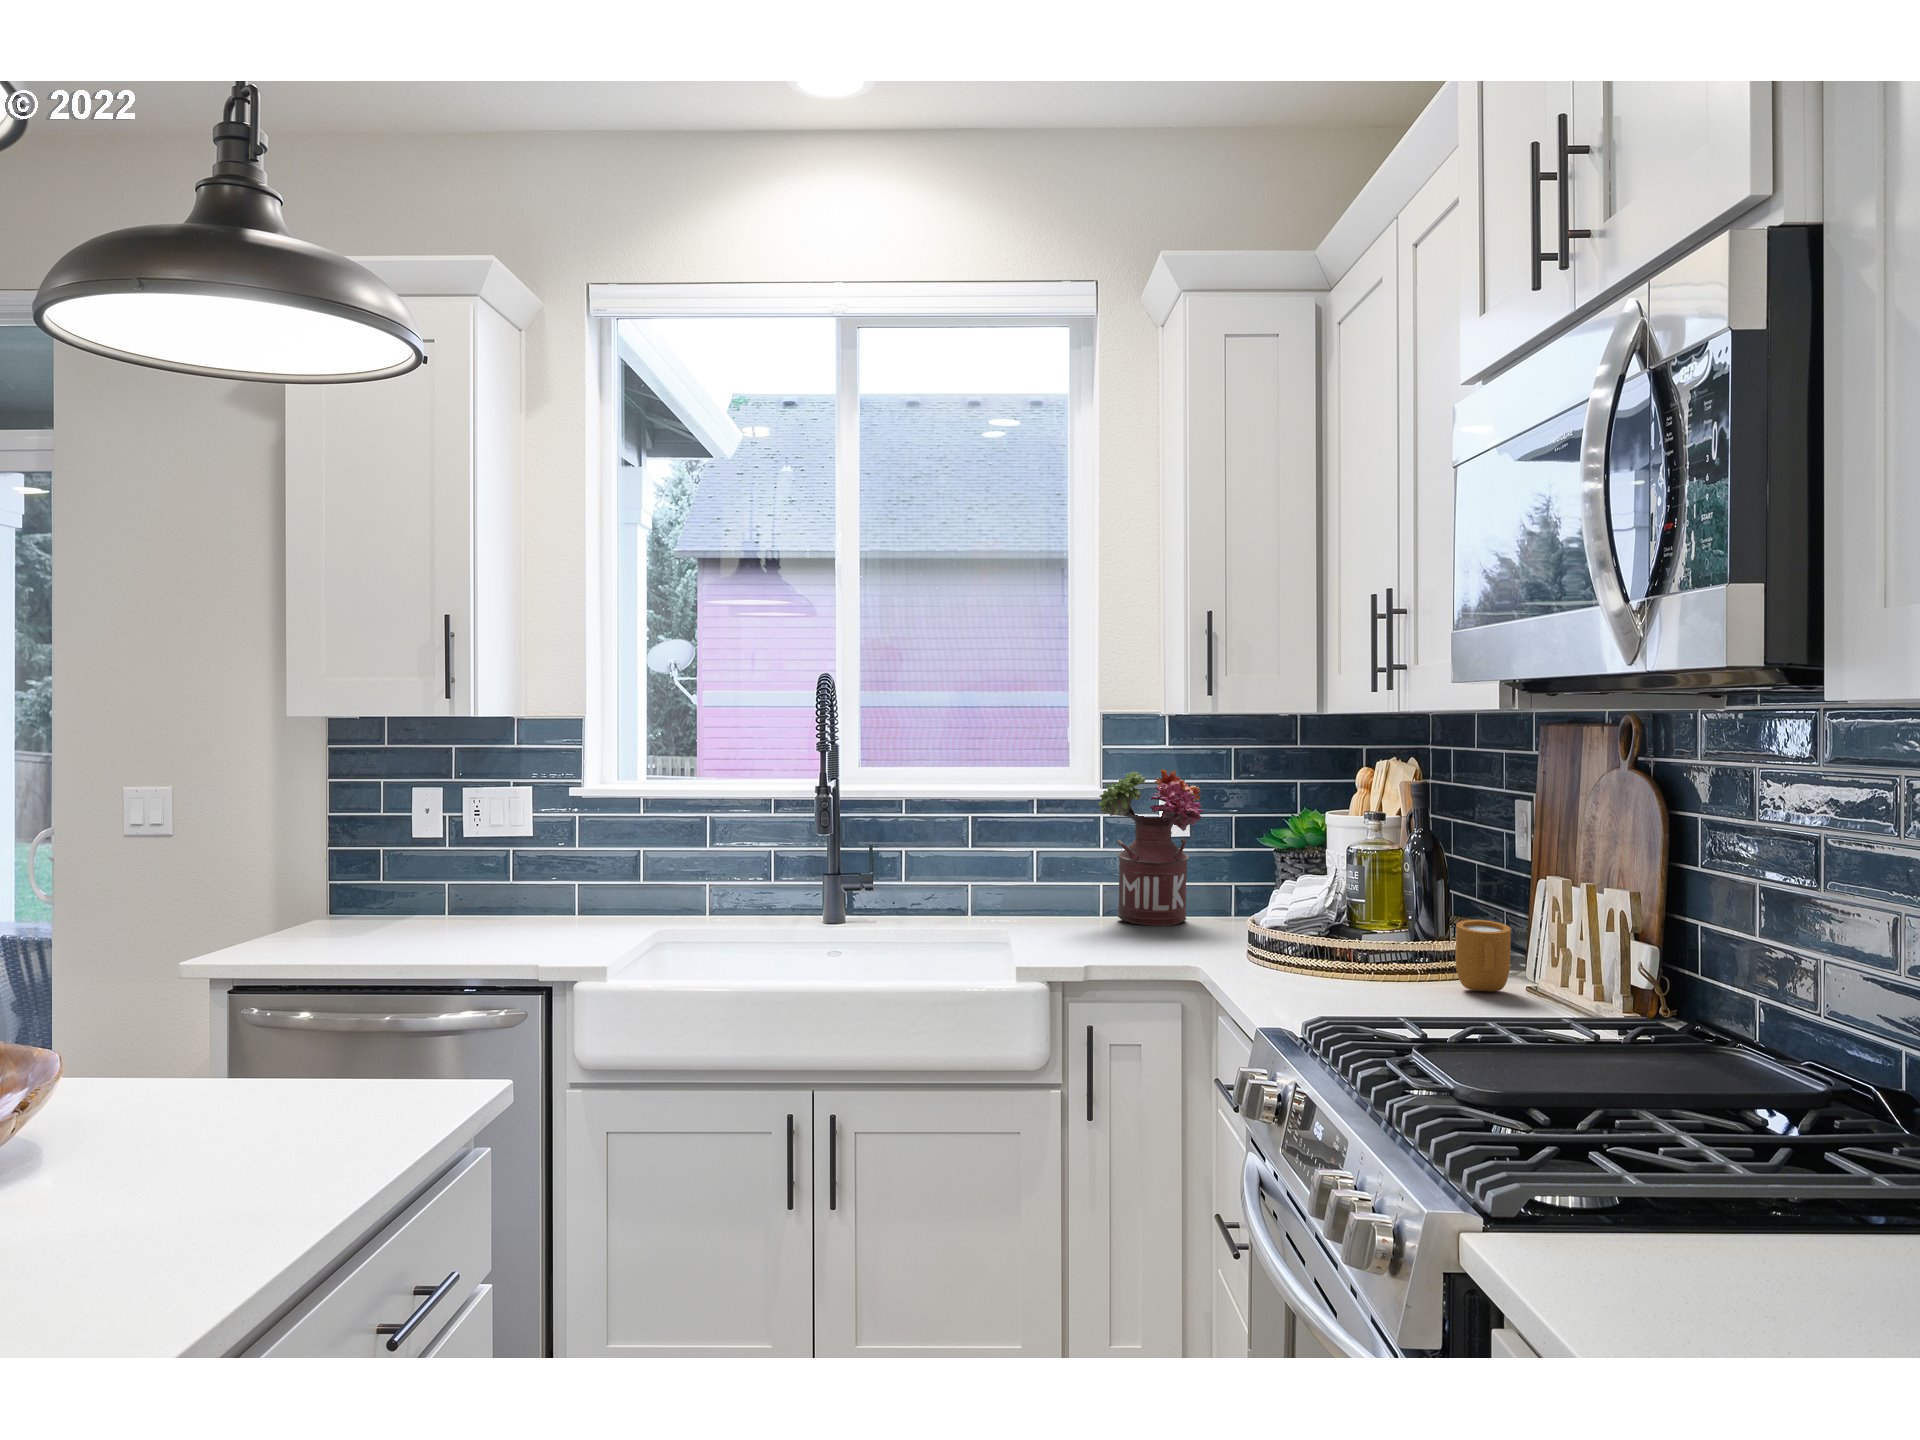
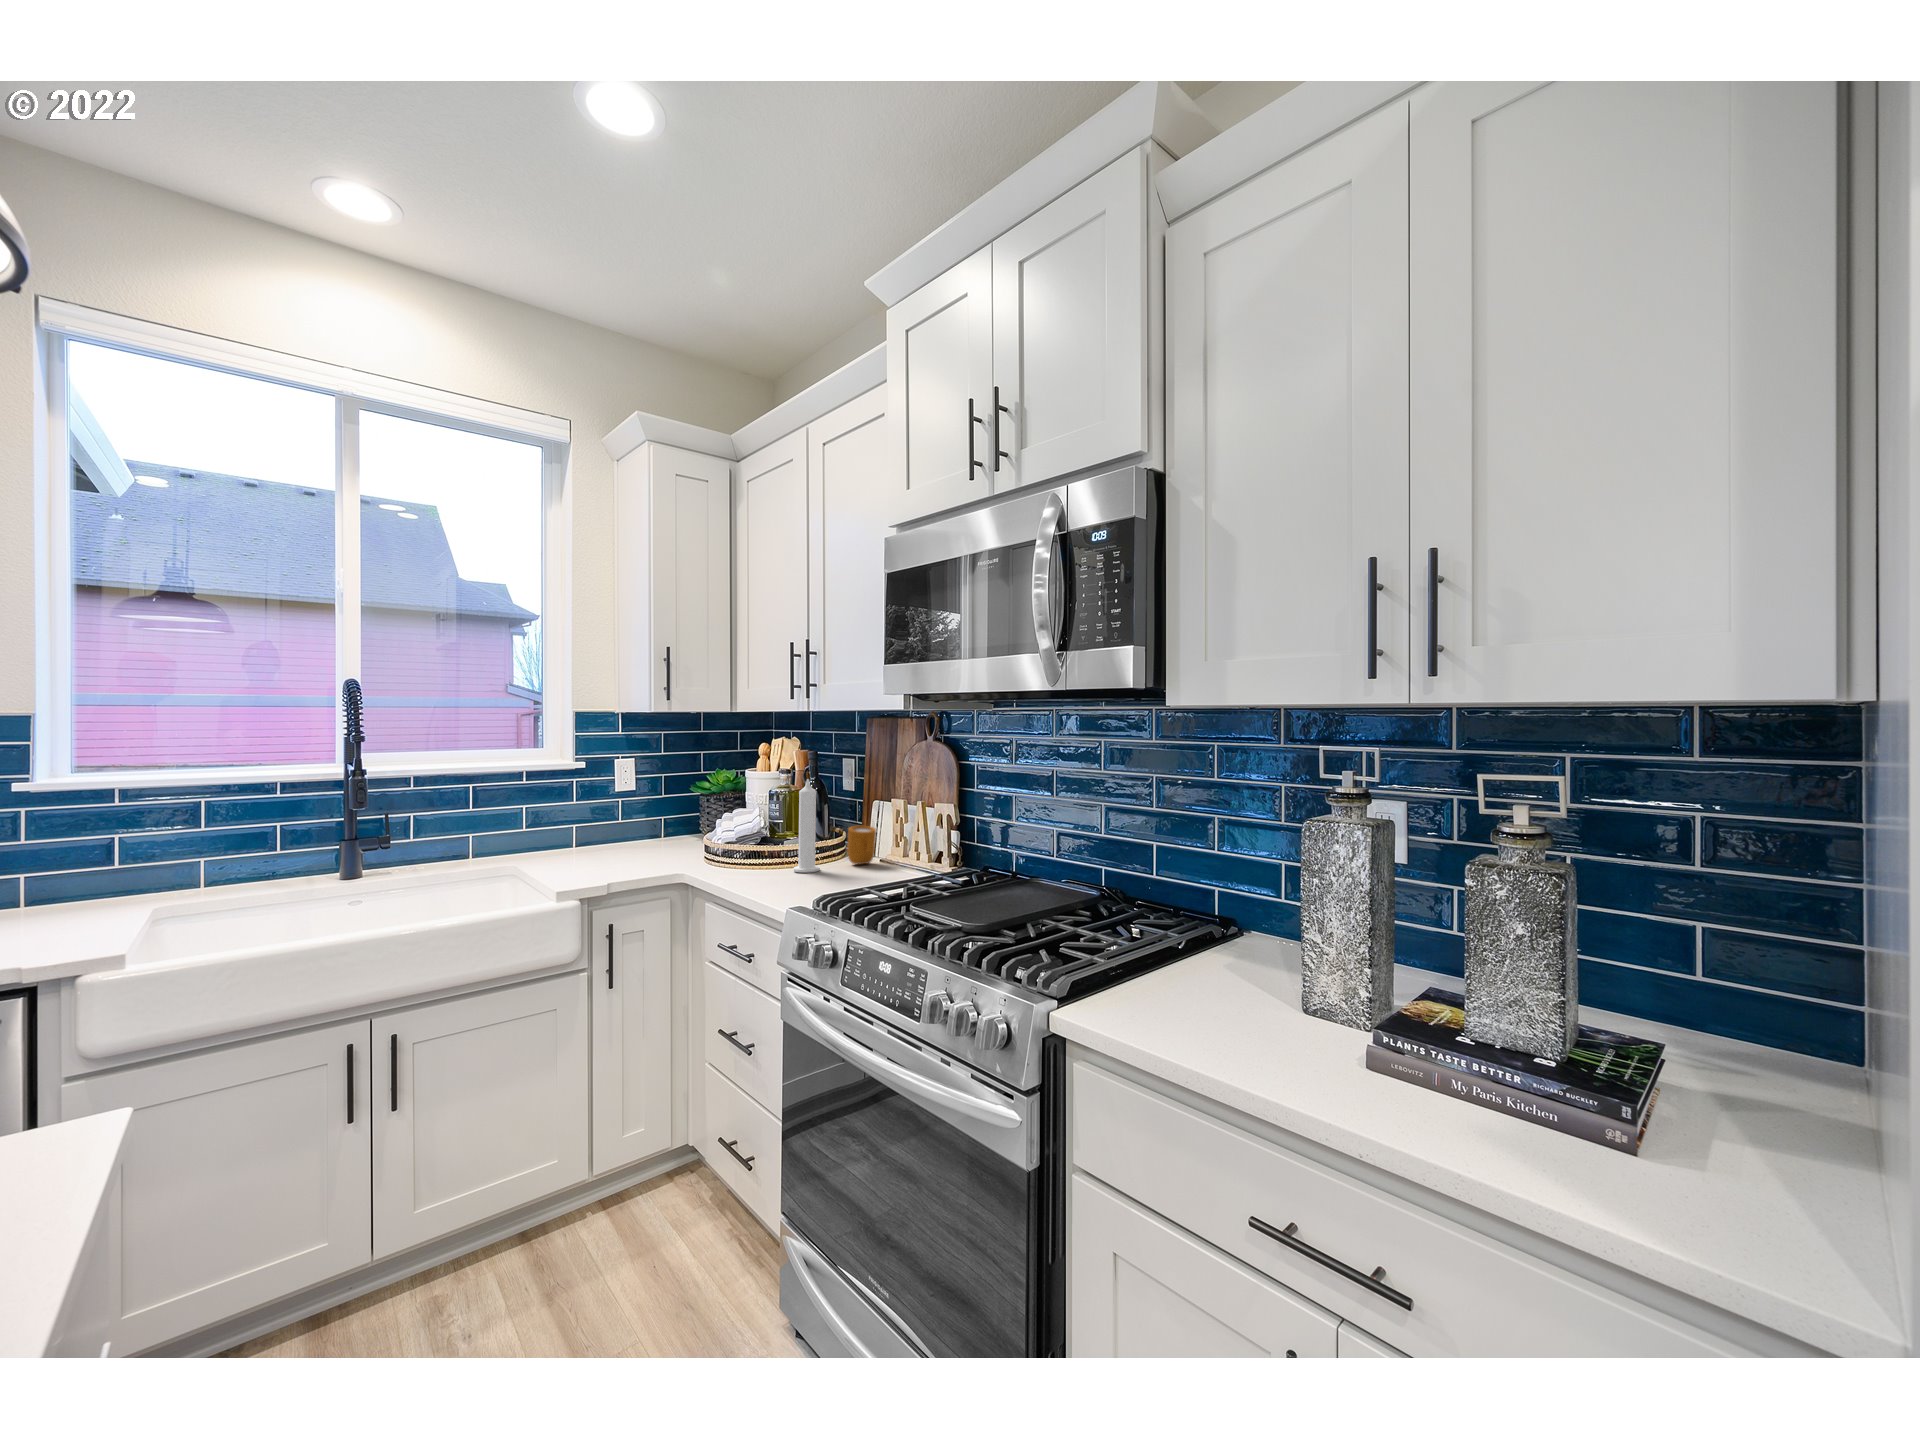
flower arrangement: present [1098,769,1203,926] -> none [570,745,652,854]
candle: none [1350,830,1397,991] -> present [794,779,820,873]

